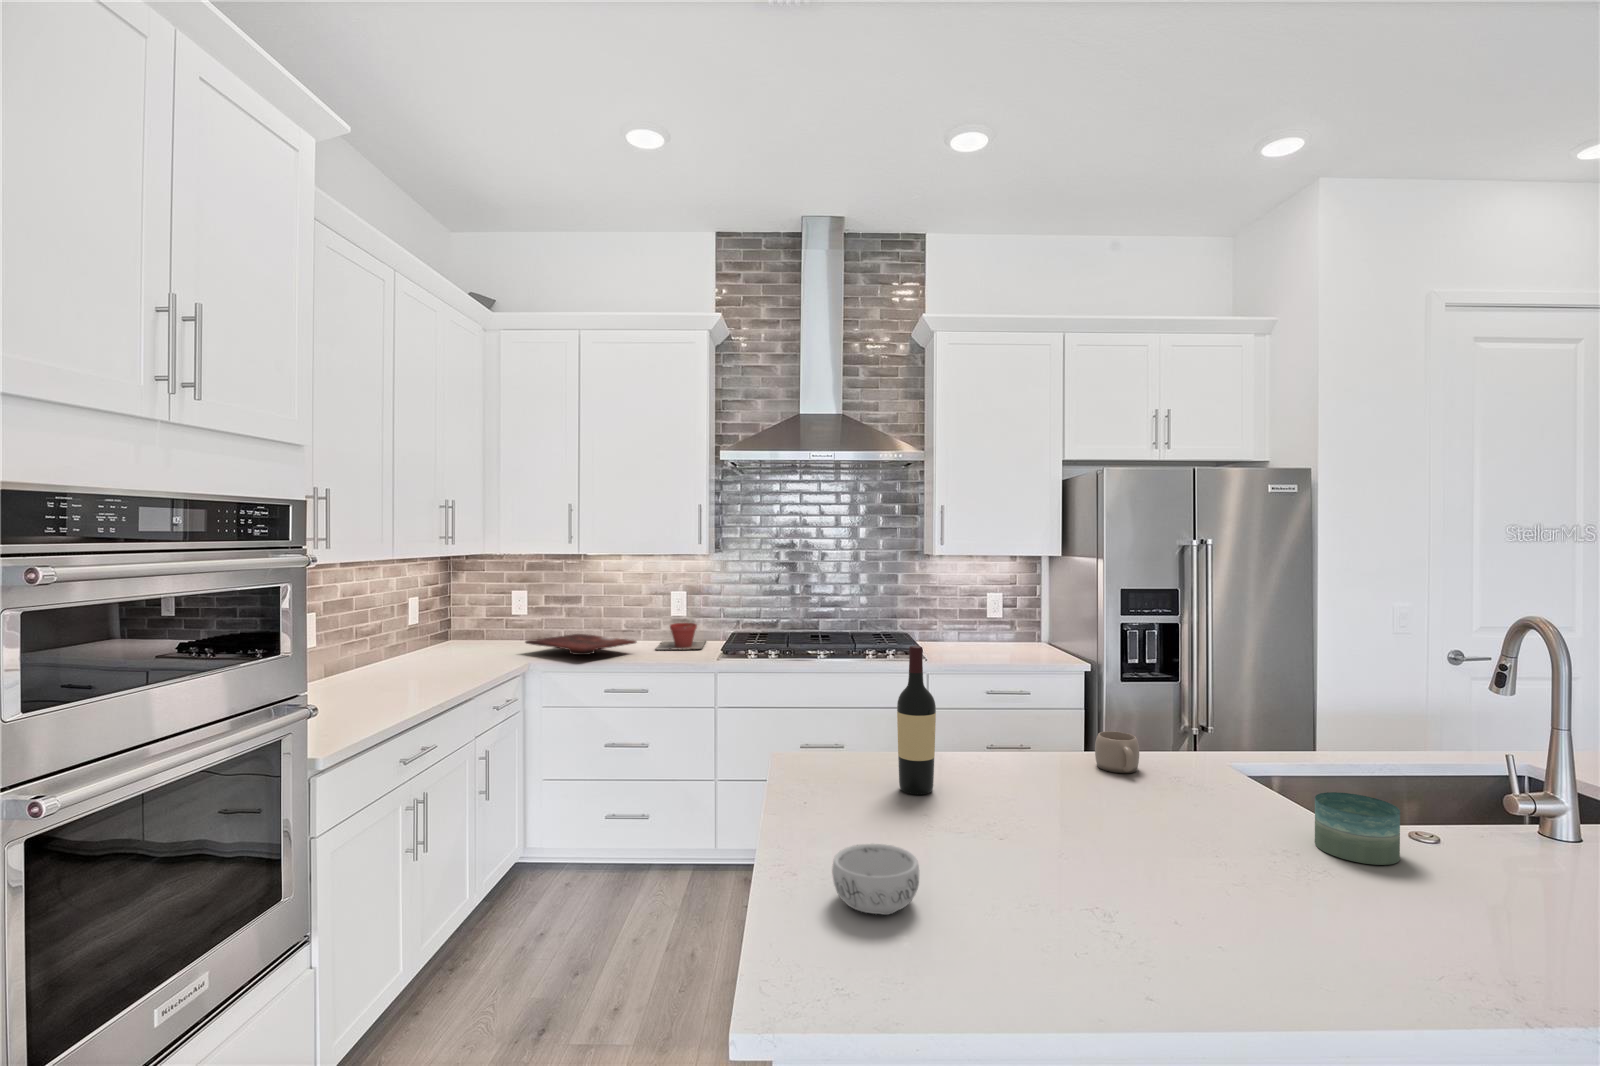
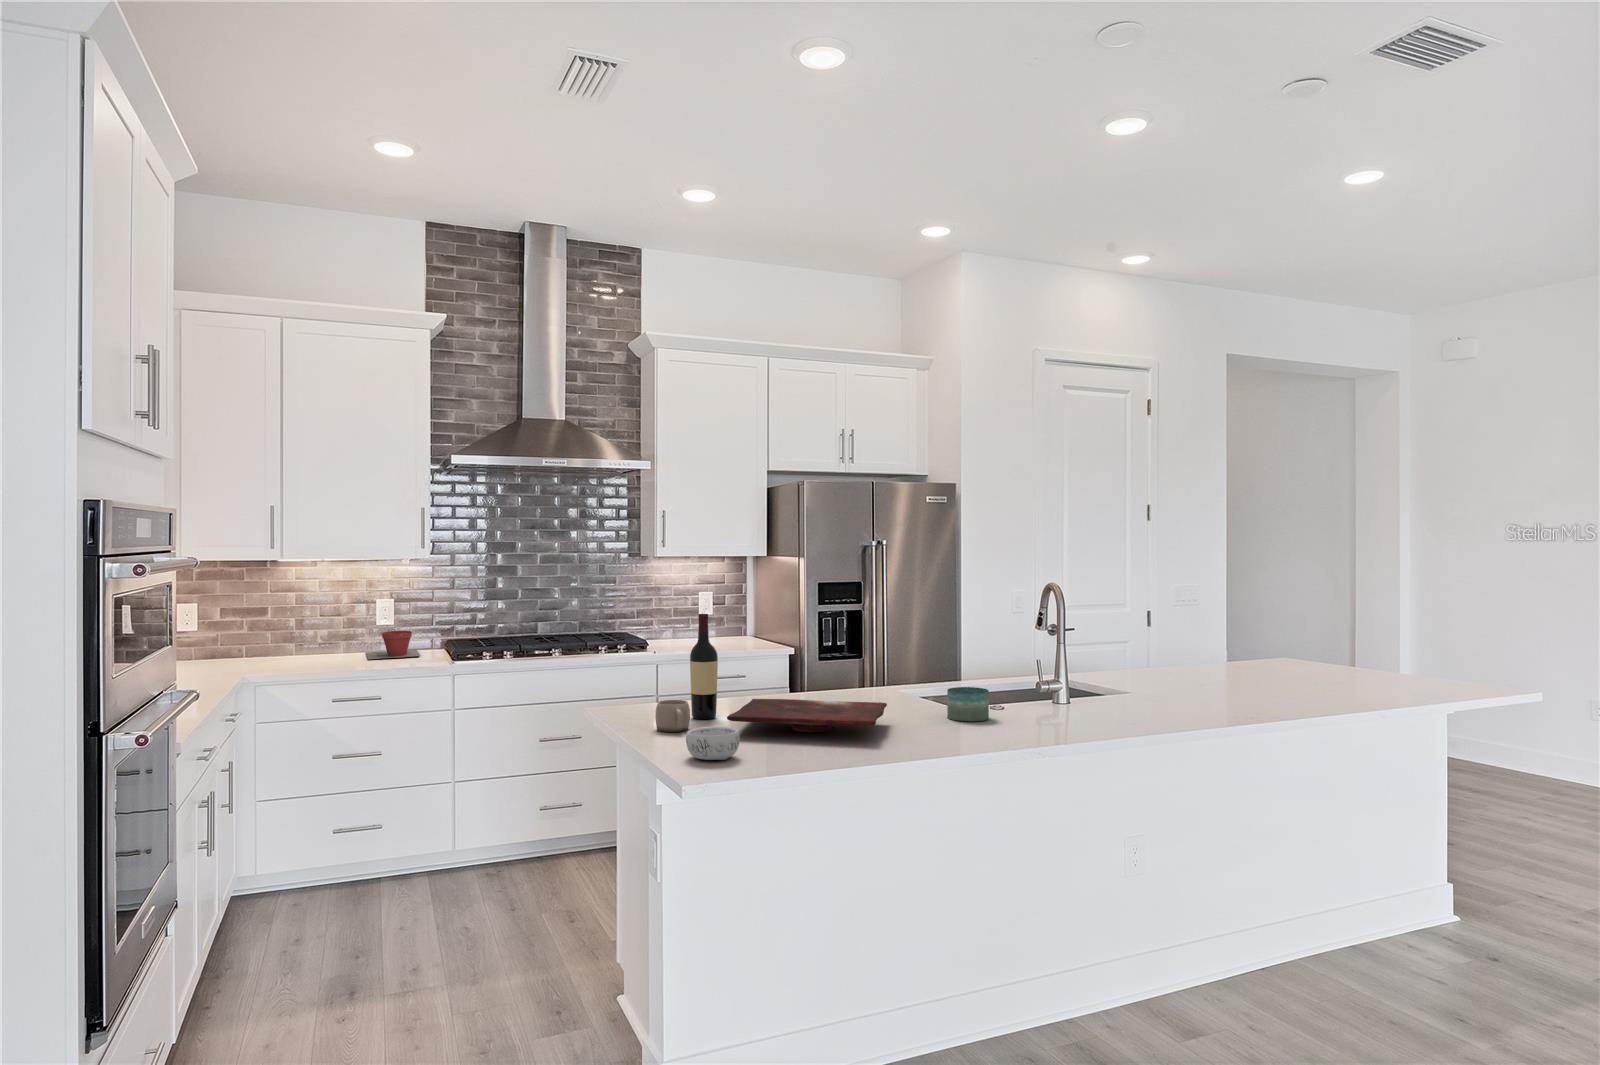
cutting board: present [525,634,636,655] -> present [727,699,887,732]
mug: present [1095,731,1139,773] -> present [655,700,690,732]

